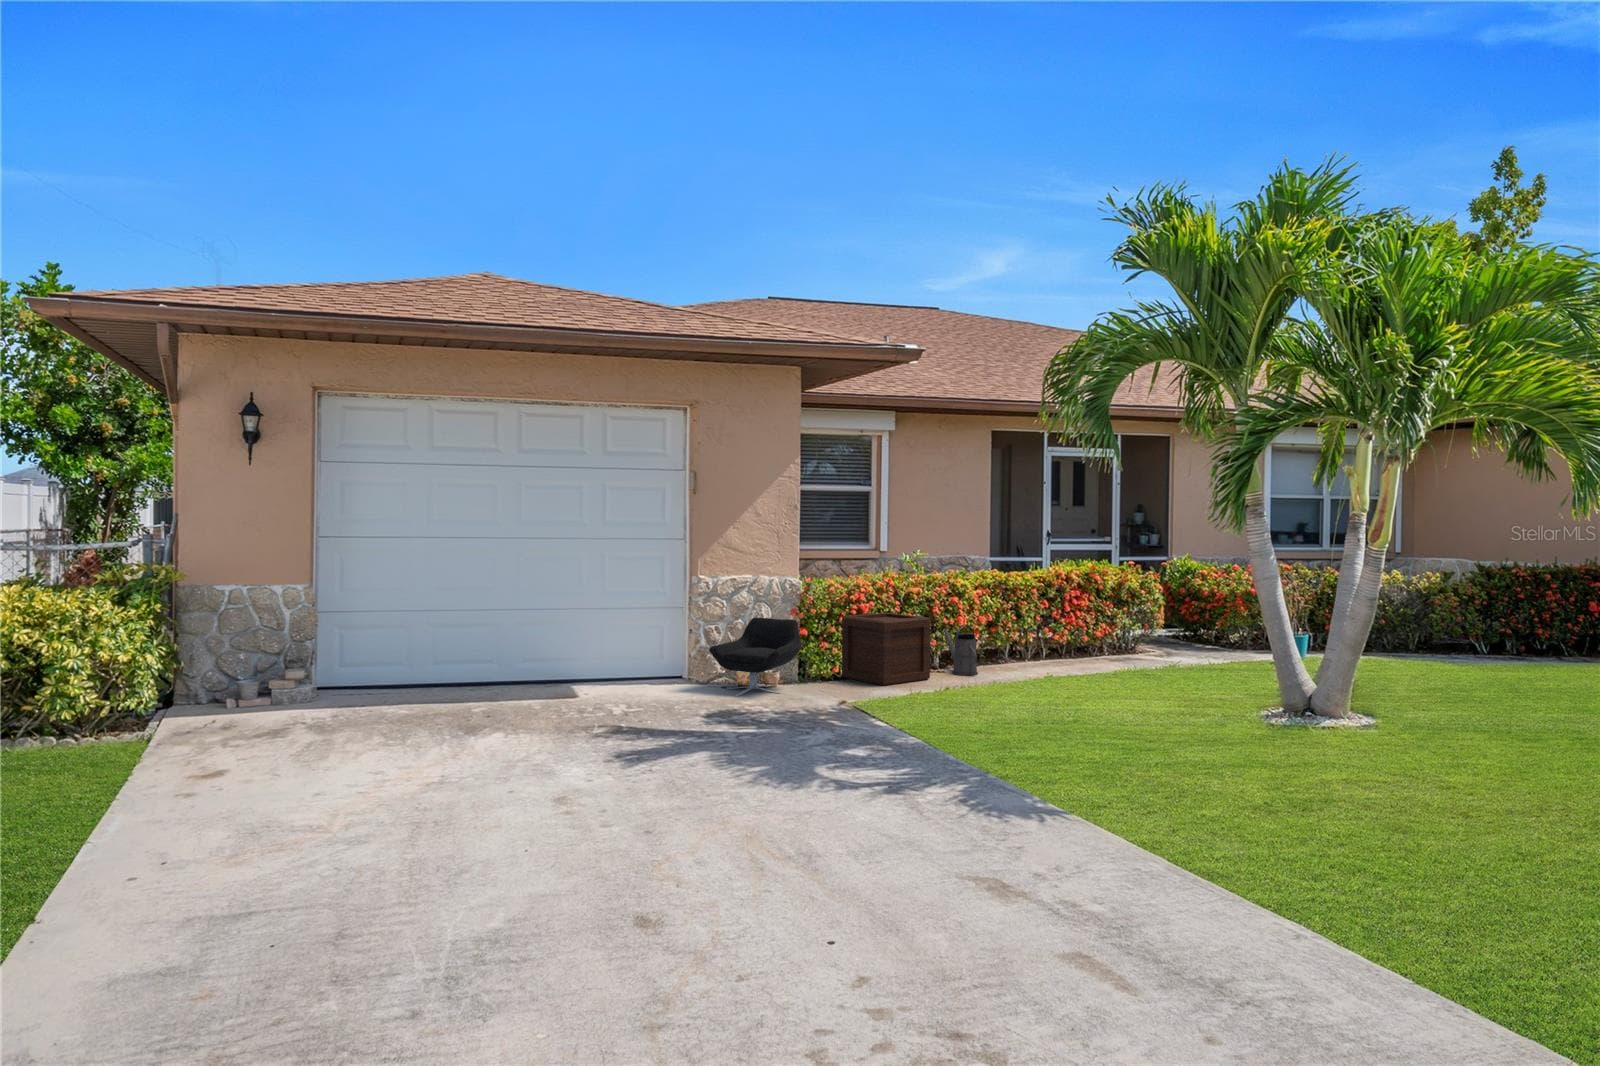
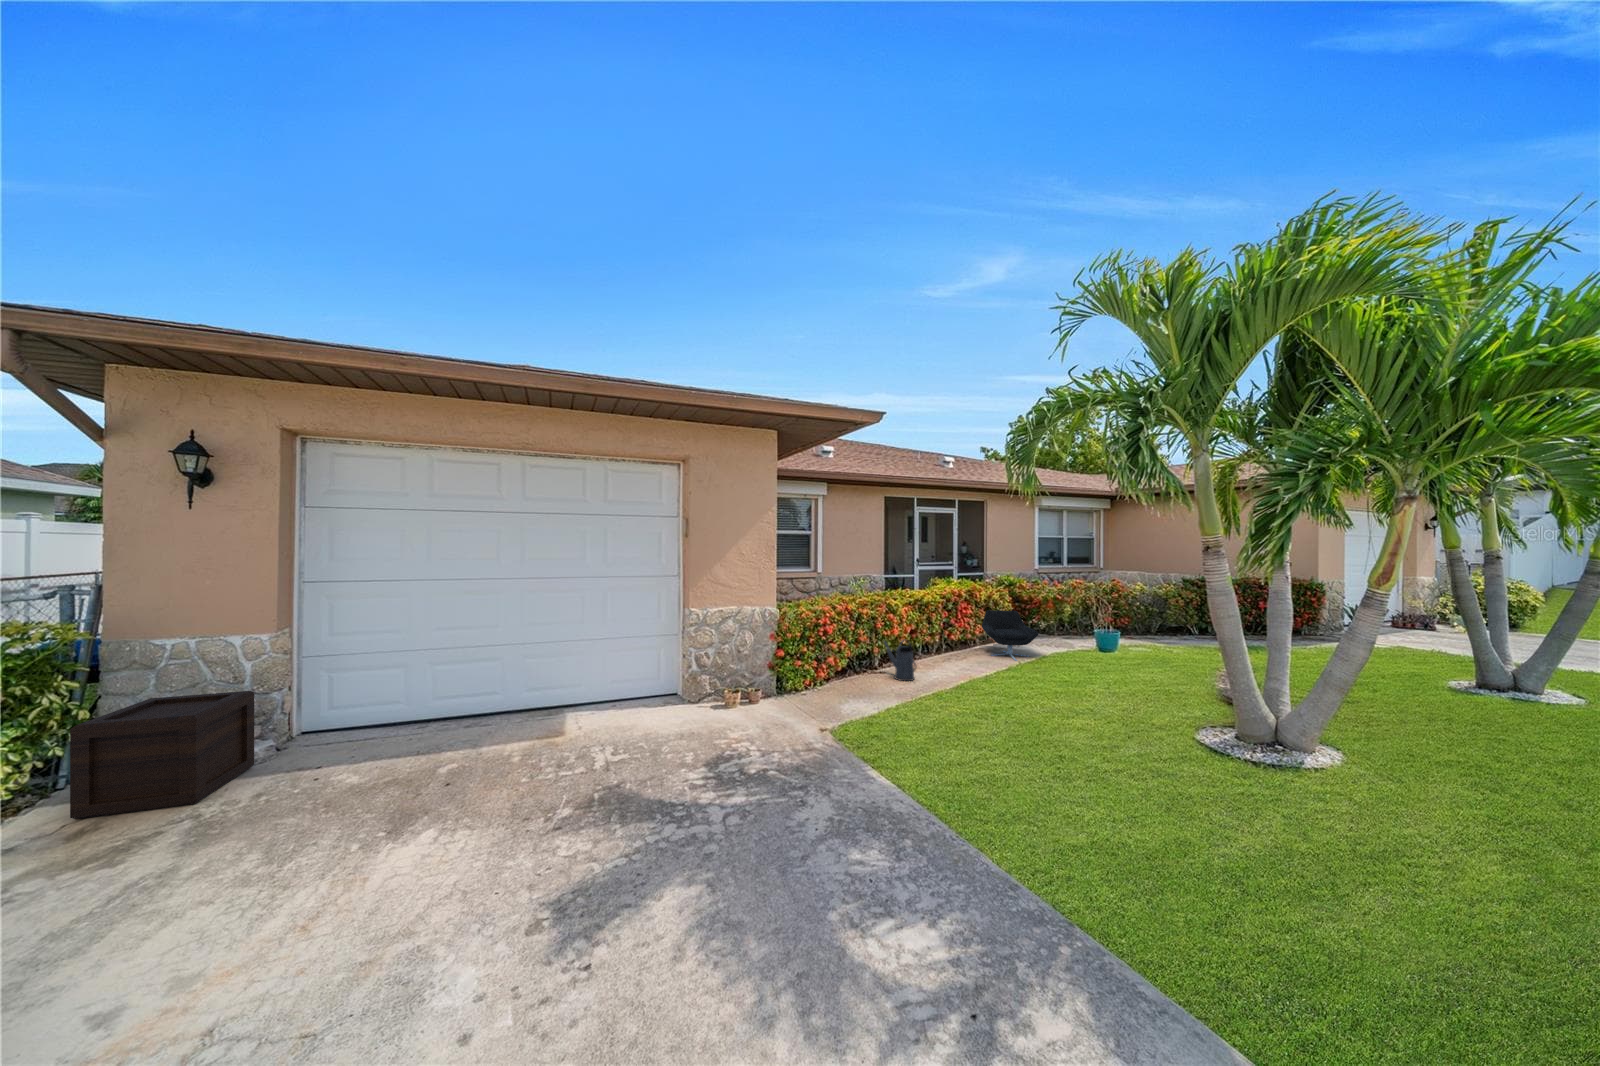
wooden crate: present [842,613,930,685] -> present [70,691,254,819]
lounge chair: present [709,617,801,696] -> present [982,610,1038,661]

